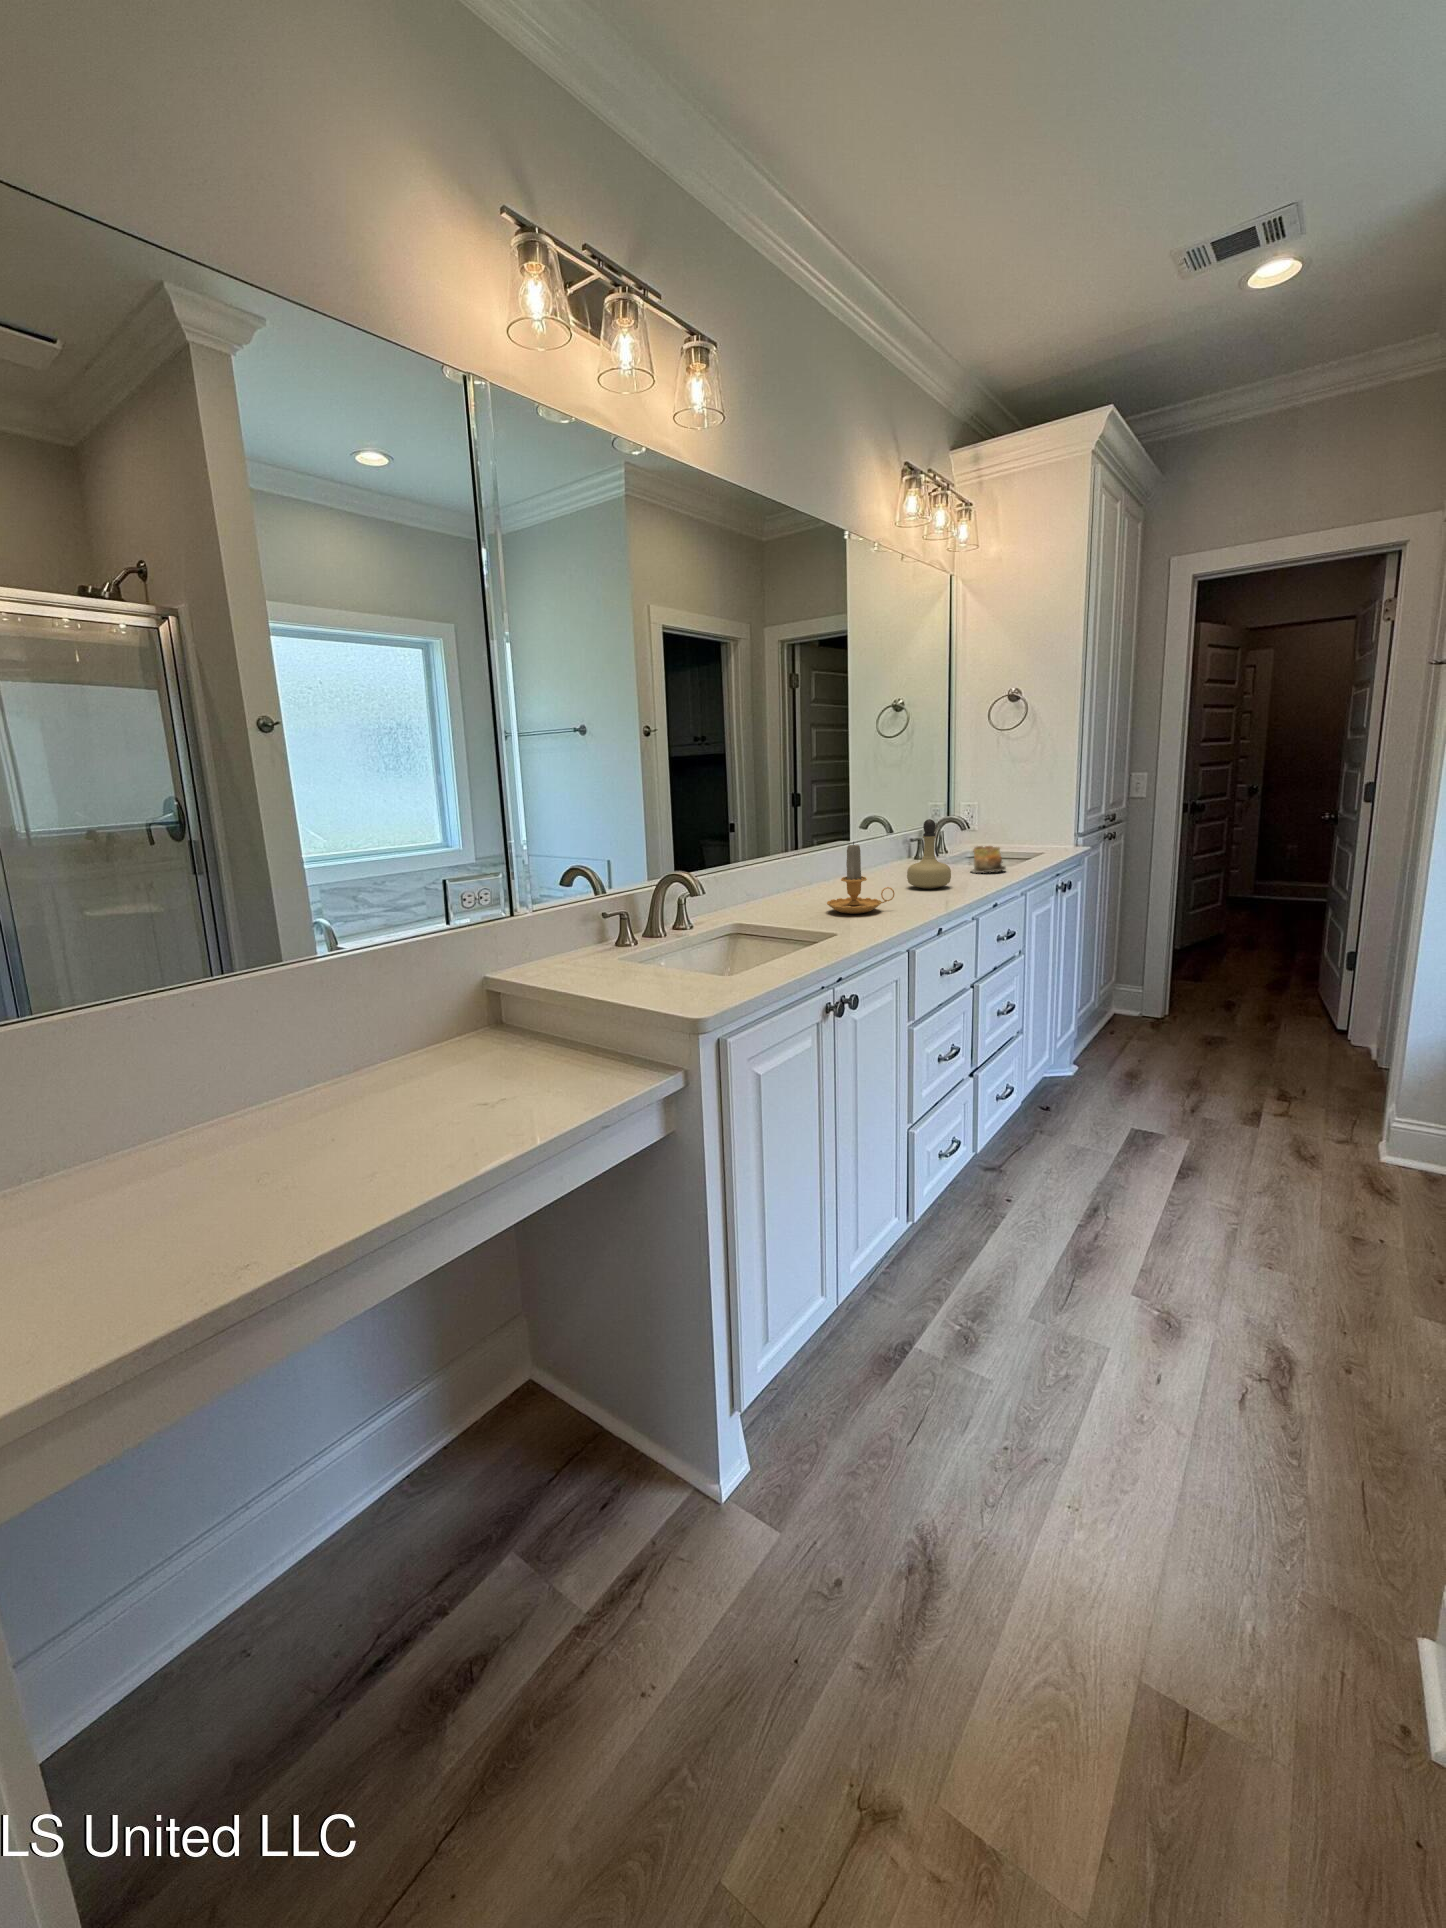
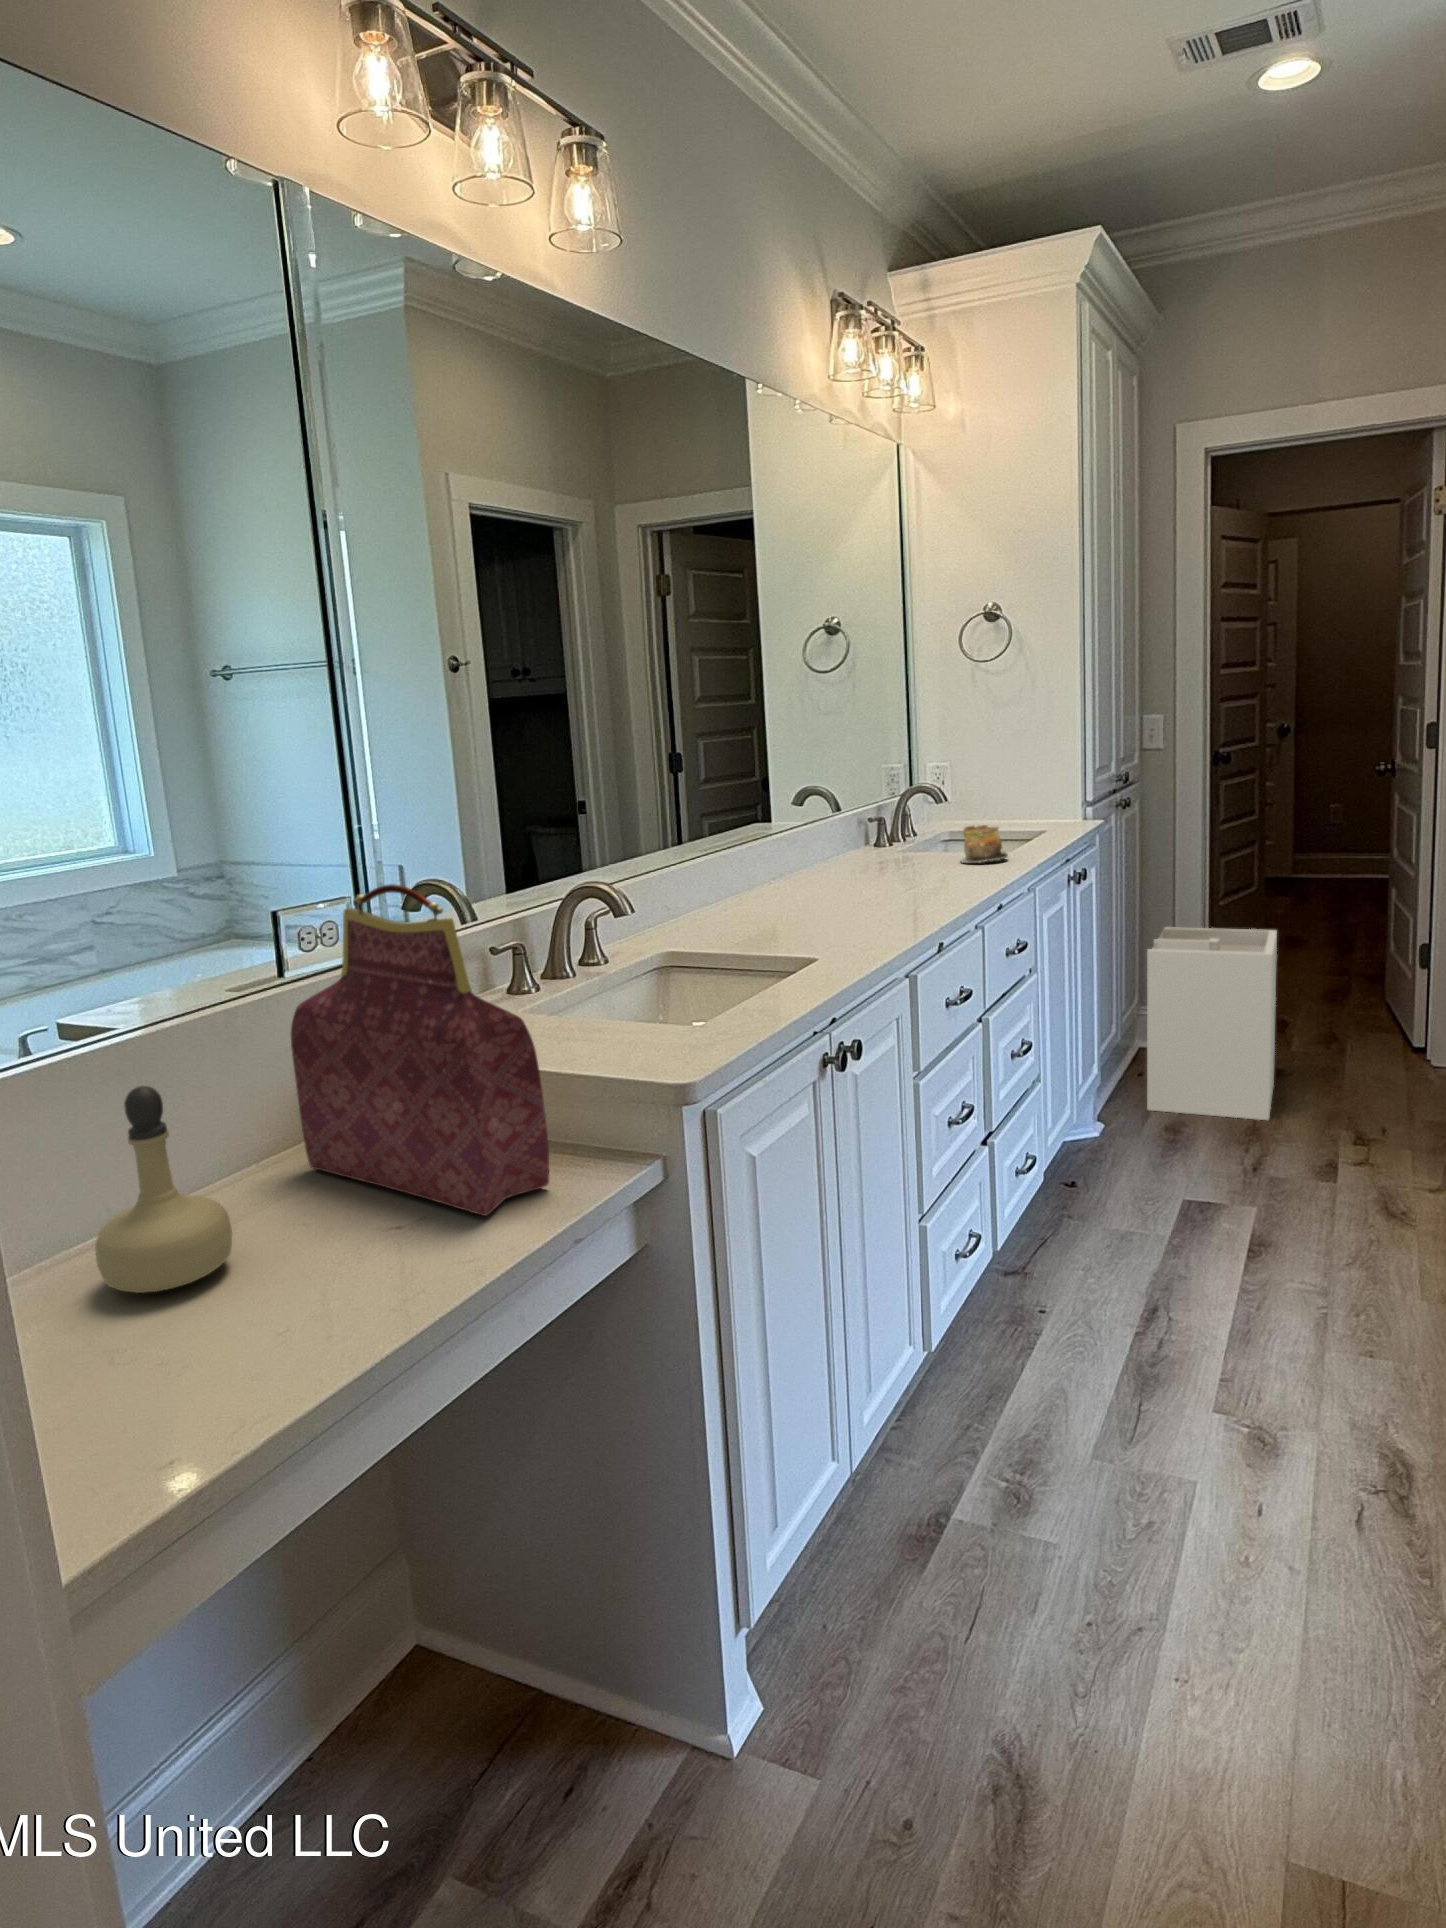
perfume bottle: present [907,819,951,889] -> present [95,1086,232,1293]
candle: present [827,842,894,914] -> none [788,828,880,929]
handbag: none [441,862,596,1102] -> present [291,884,549,1216]
laundry hamper: none [1111,927,1225,1074] -> present [1147,927,1277,1120]

